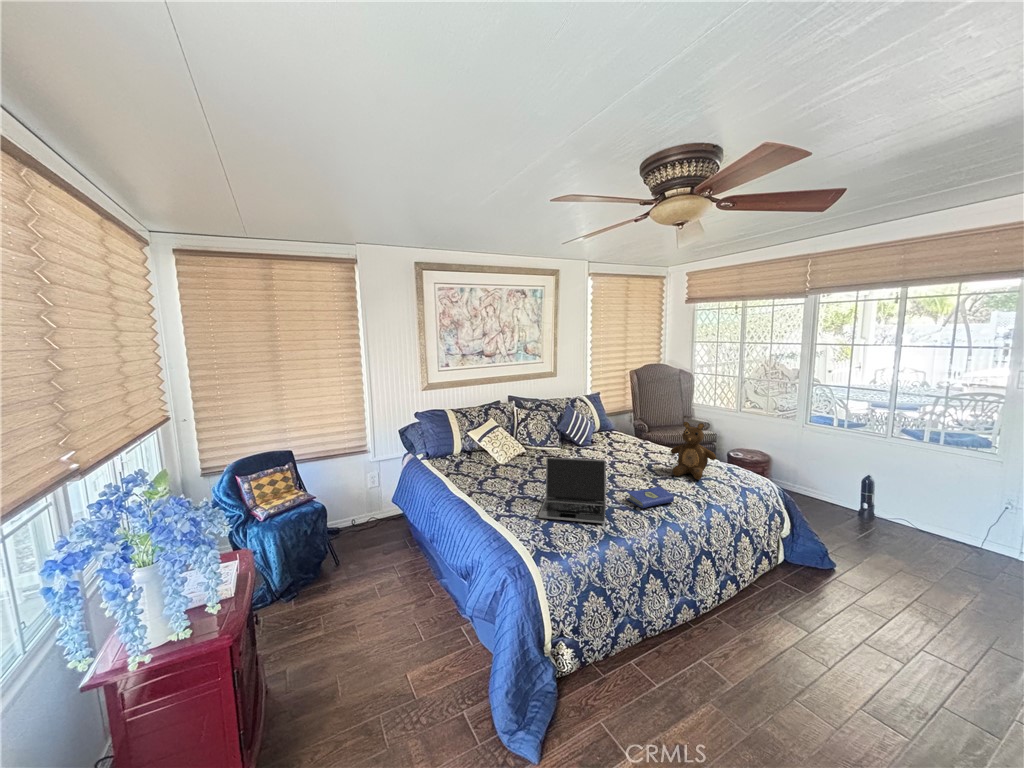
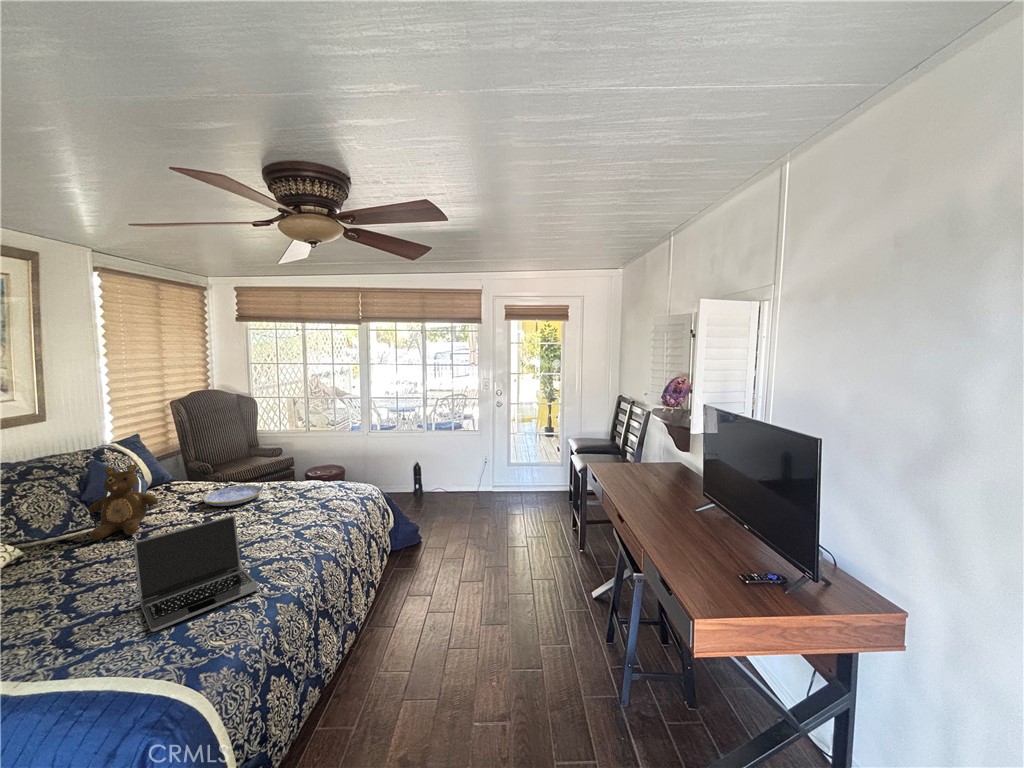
teddy bear: present [671,422,716,480] -> present [88,465,158,540]
serving tray: none [616,443,662,458] -> present [200,484,265,506]
hardcover book: present [627,486,674,508] -> none [262,524,316,553]

